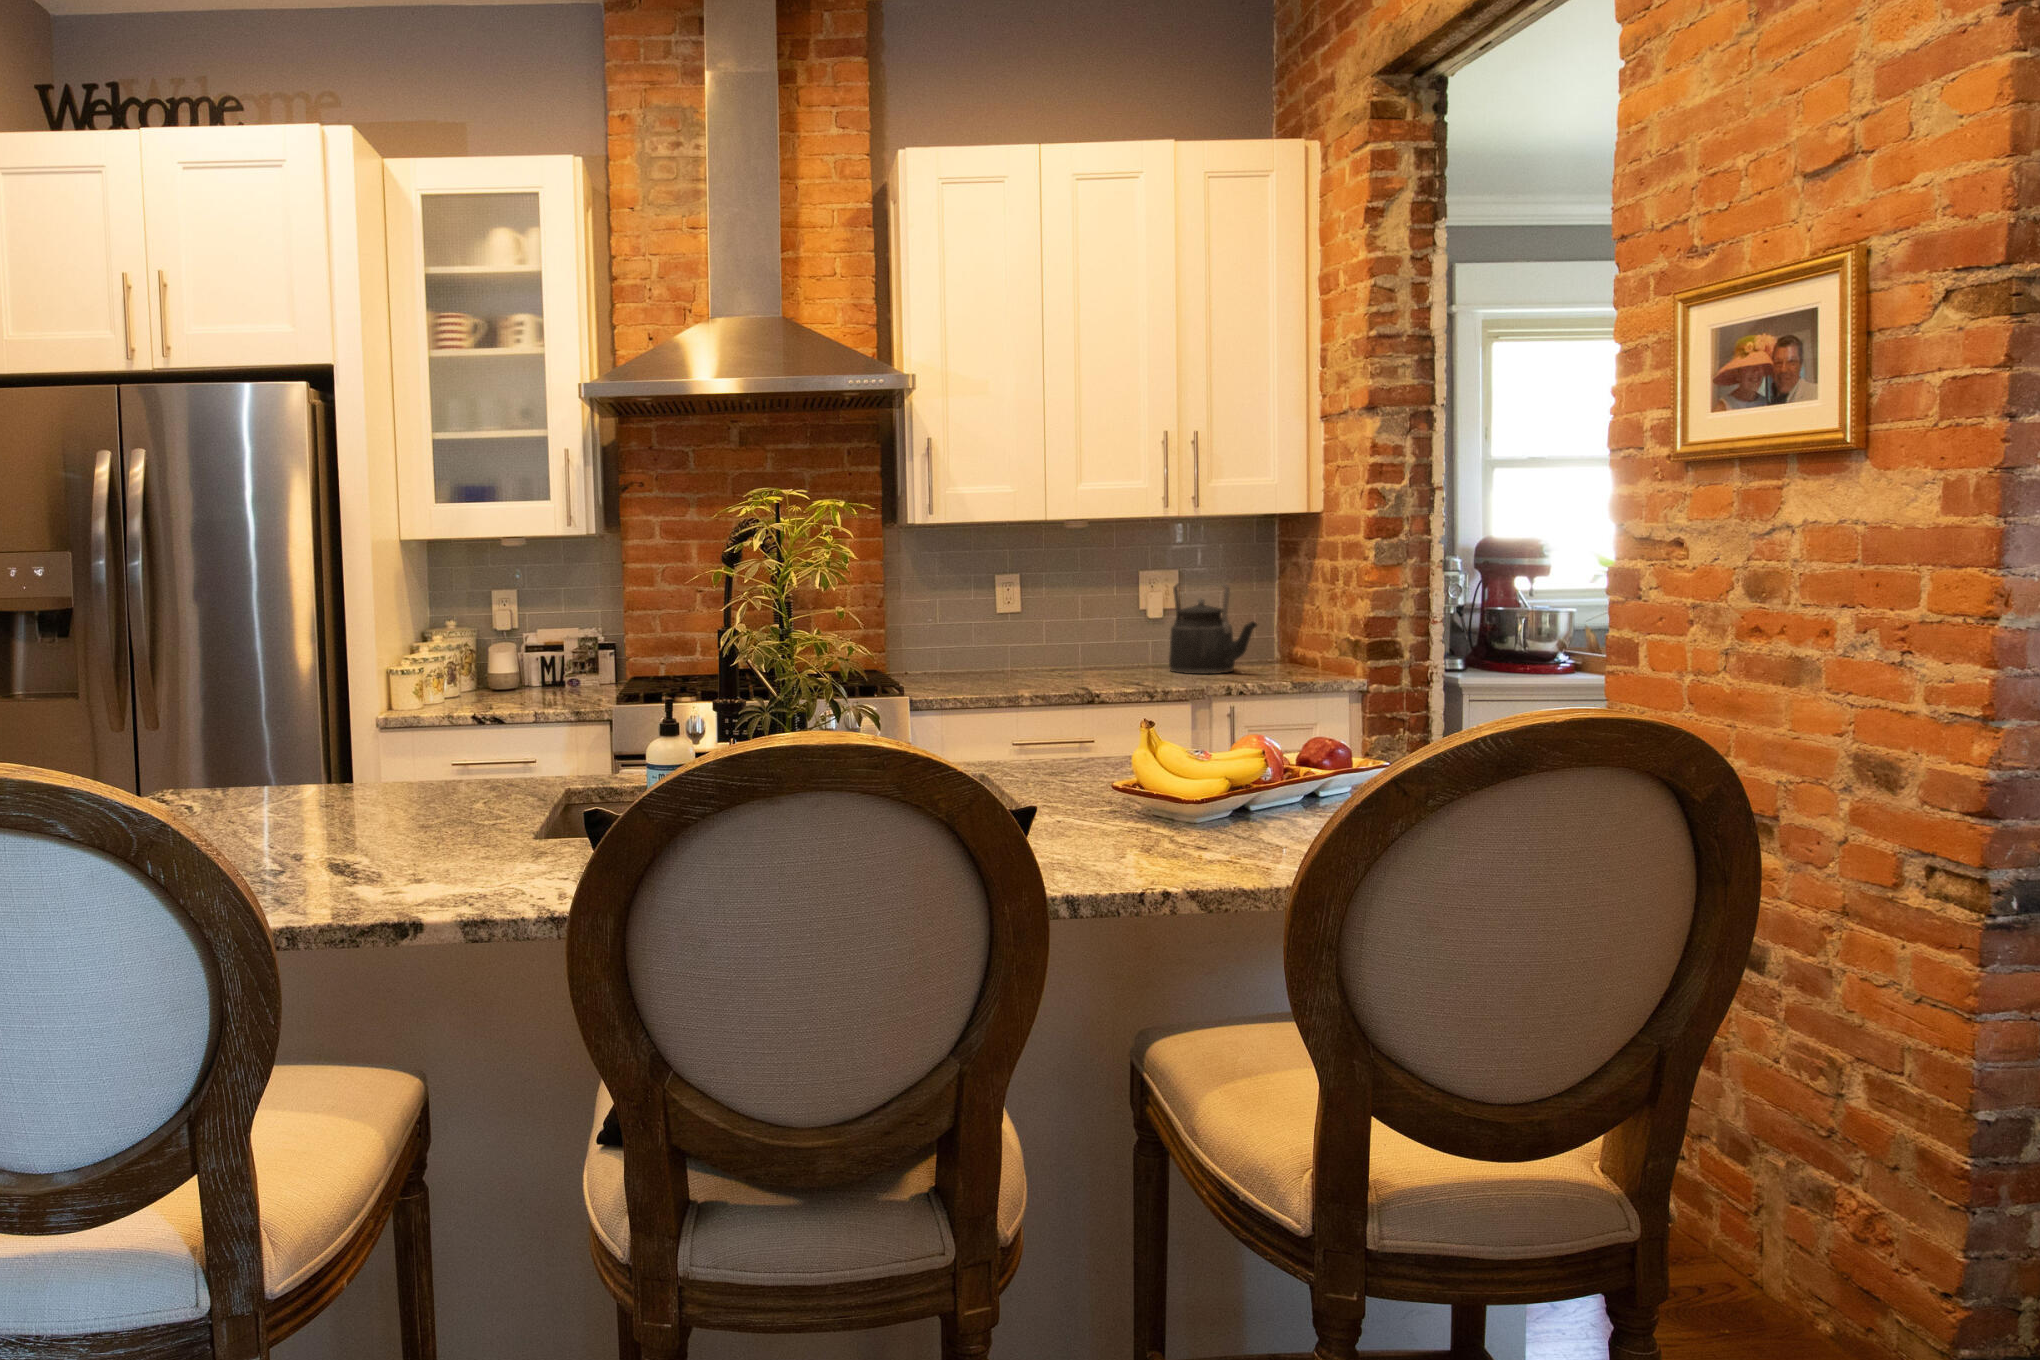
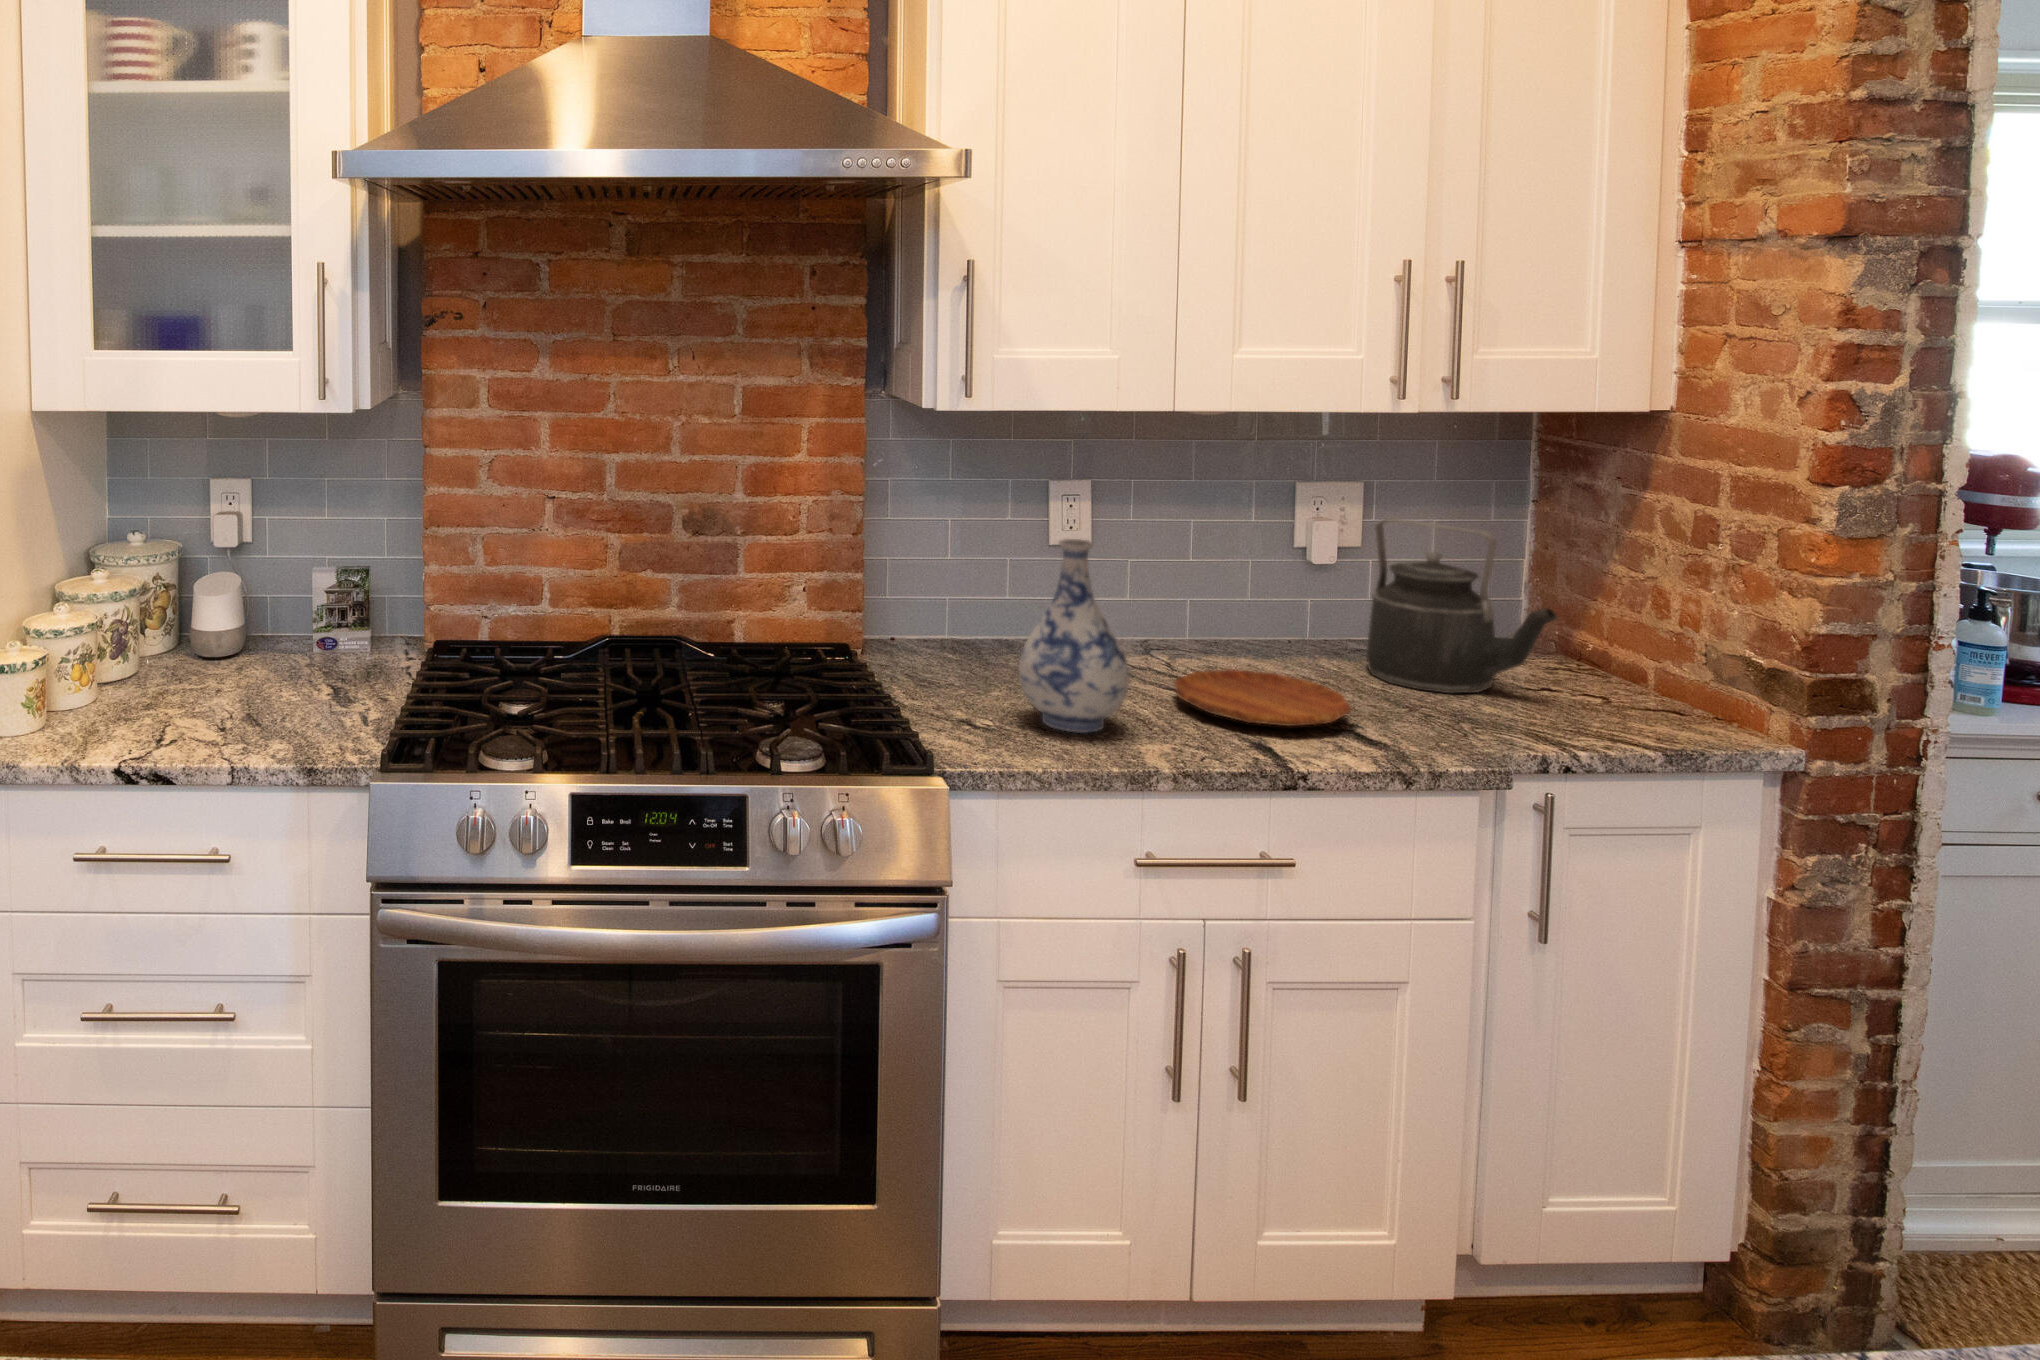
vase: none [959,585,1017,688] -> present [1018,539,1130,733]
tray: none [1049,666,1139,682] -> present [1174,670,1351,726]

